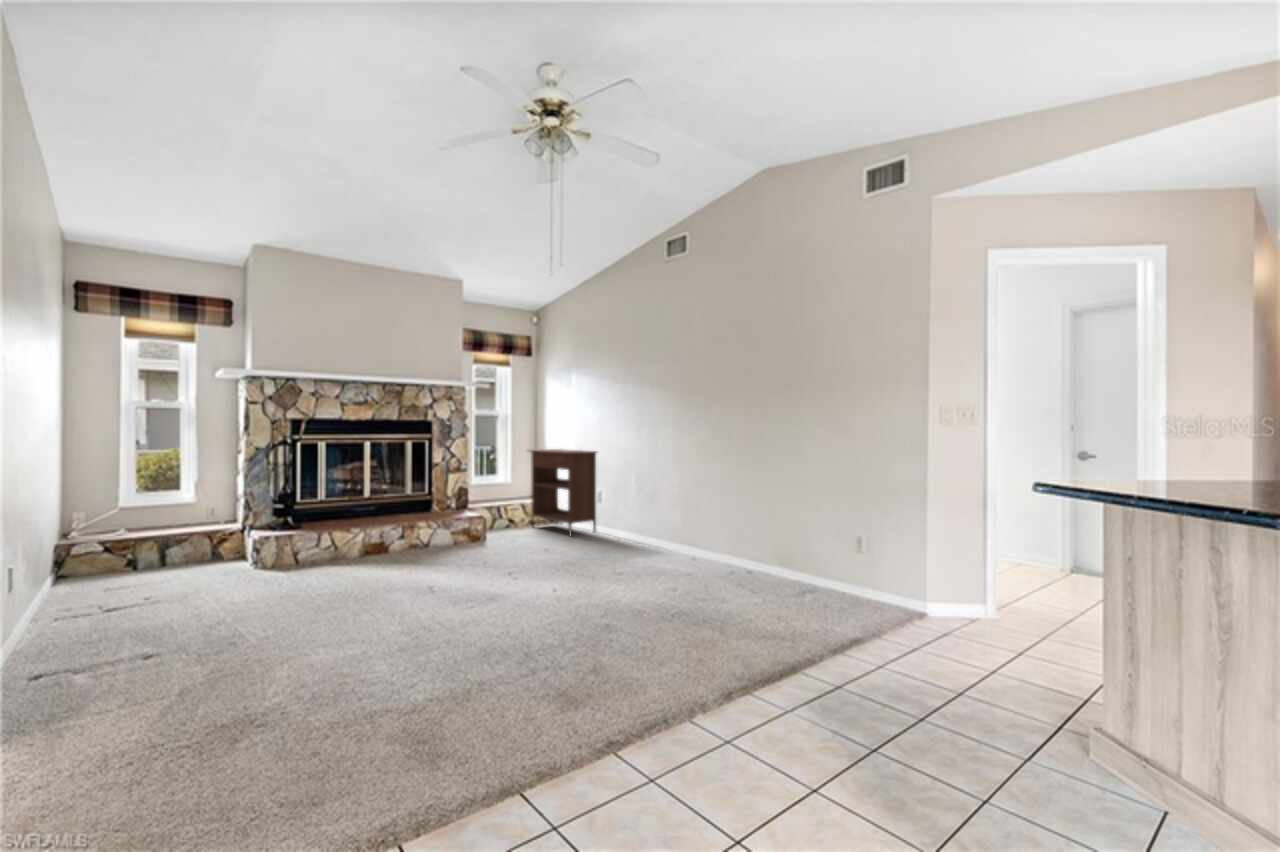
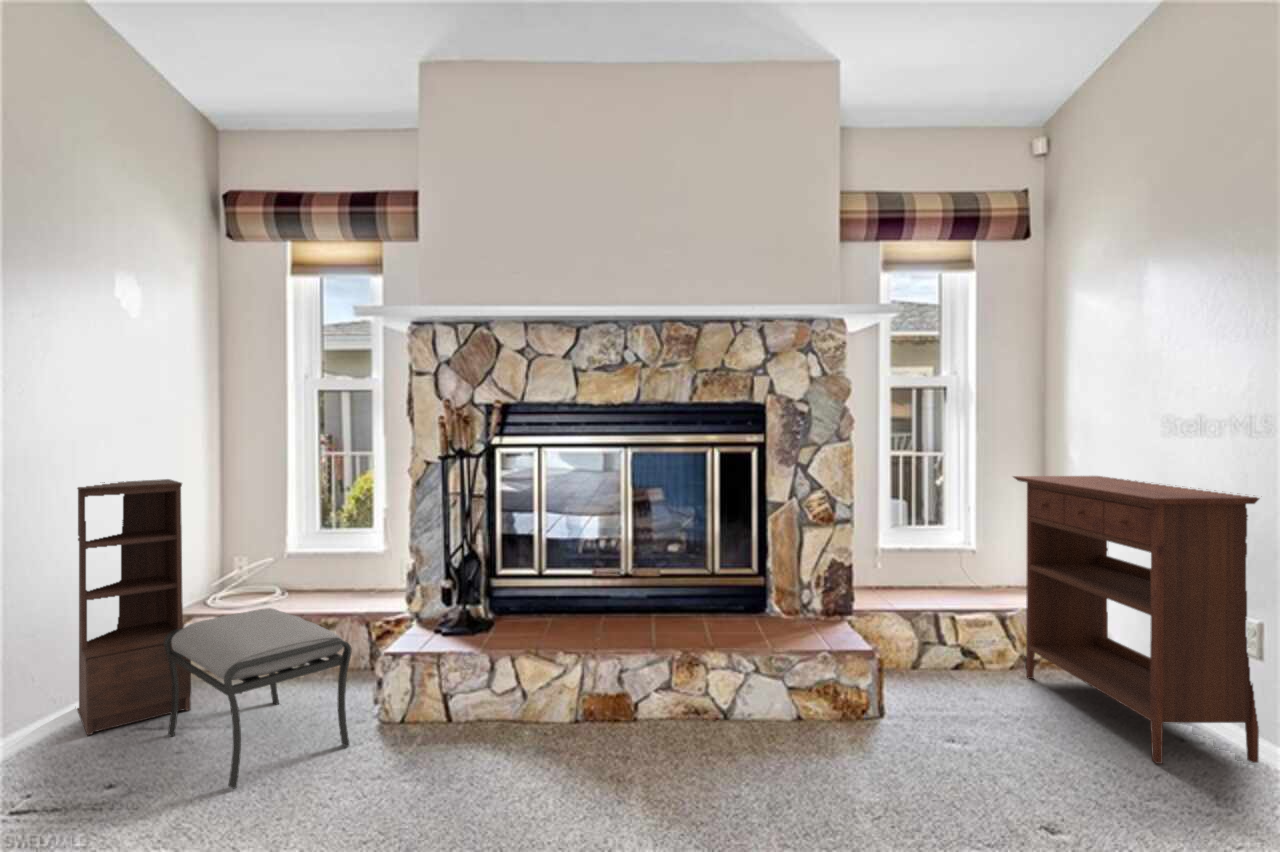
bookshelf: none [45,461,139,595] -> present [77,479,191,735]
ottoman: none [144,523,264,588] -> present [164,608,351,789]

